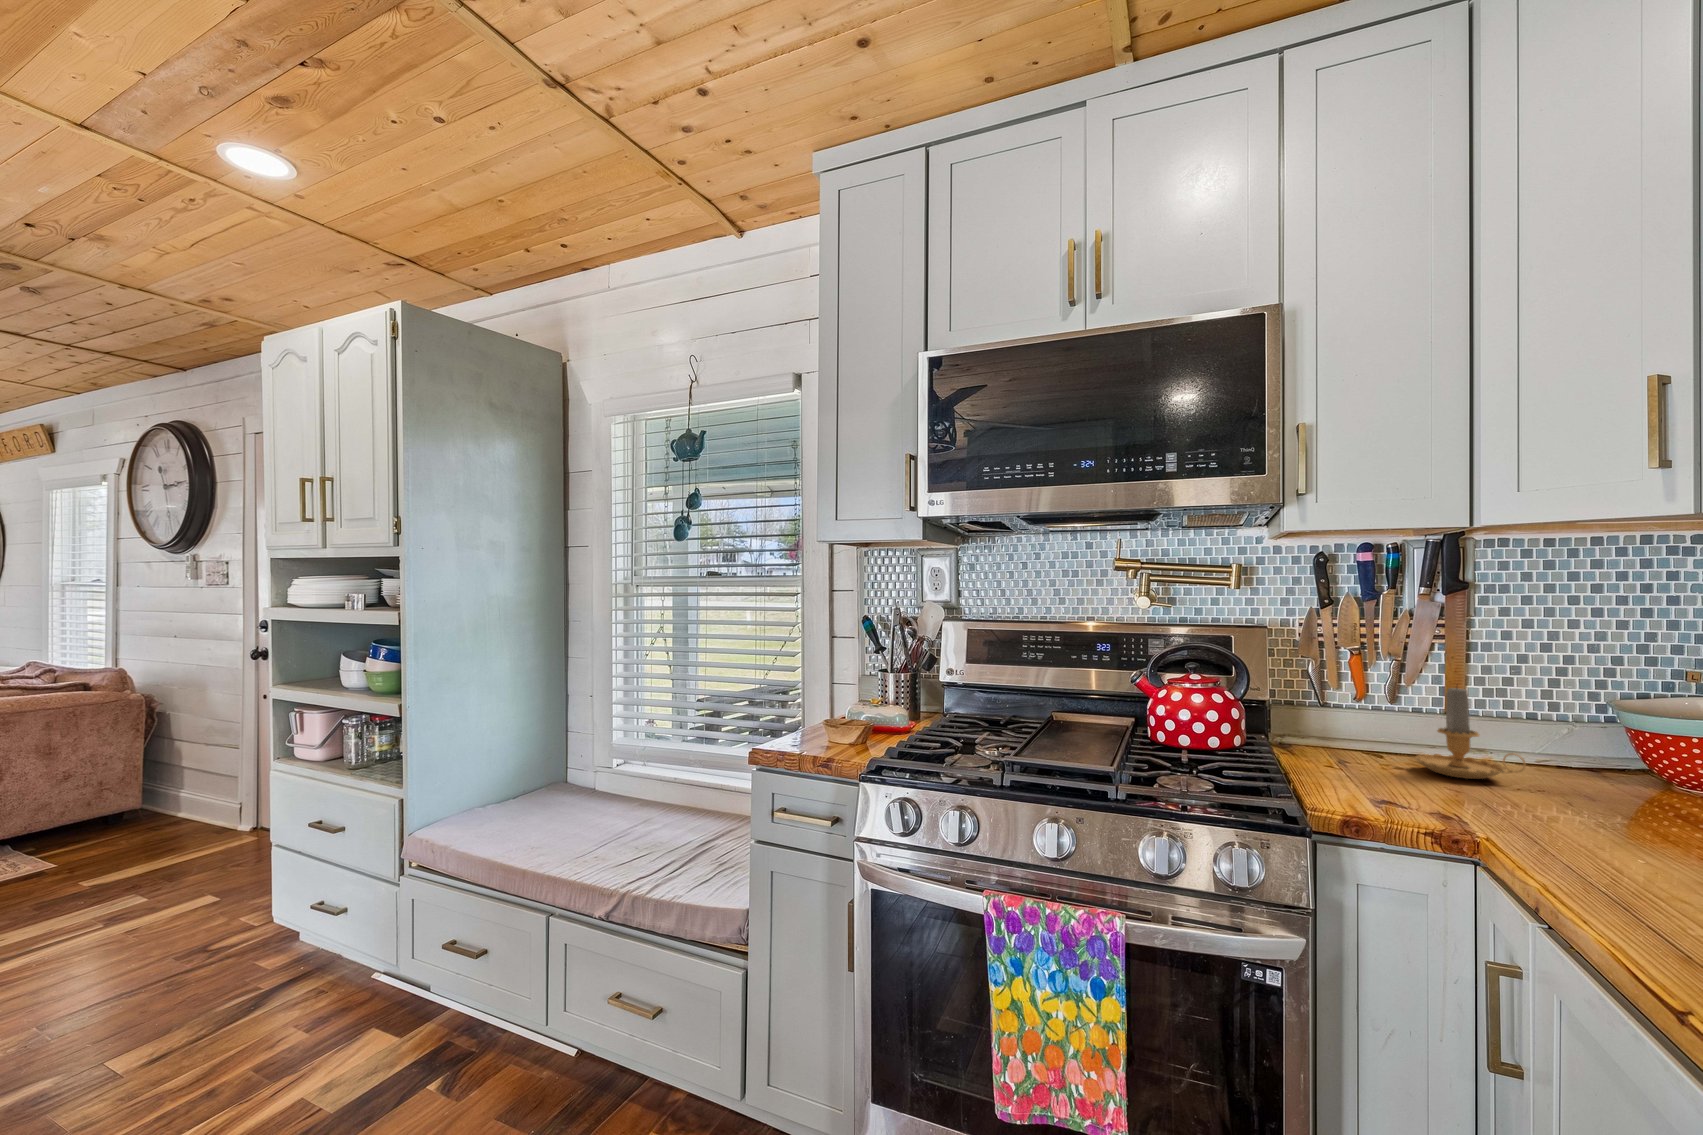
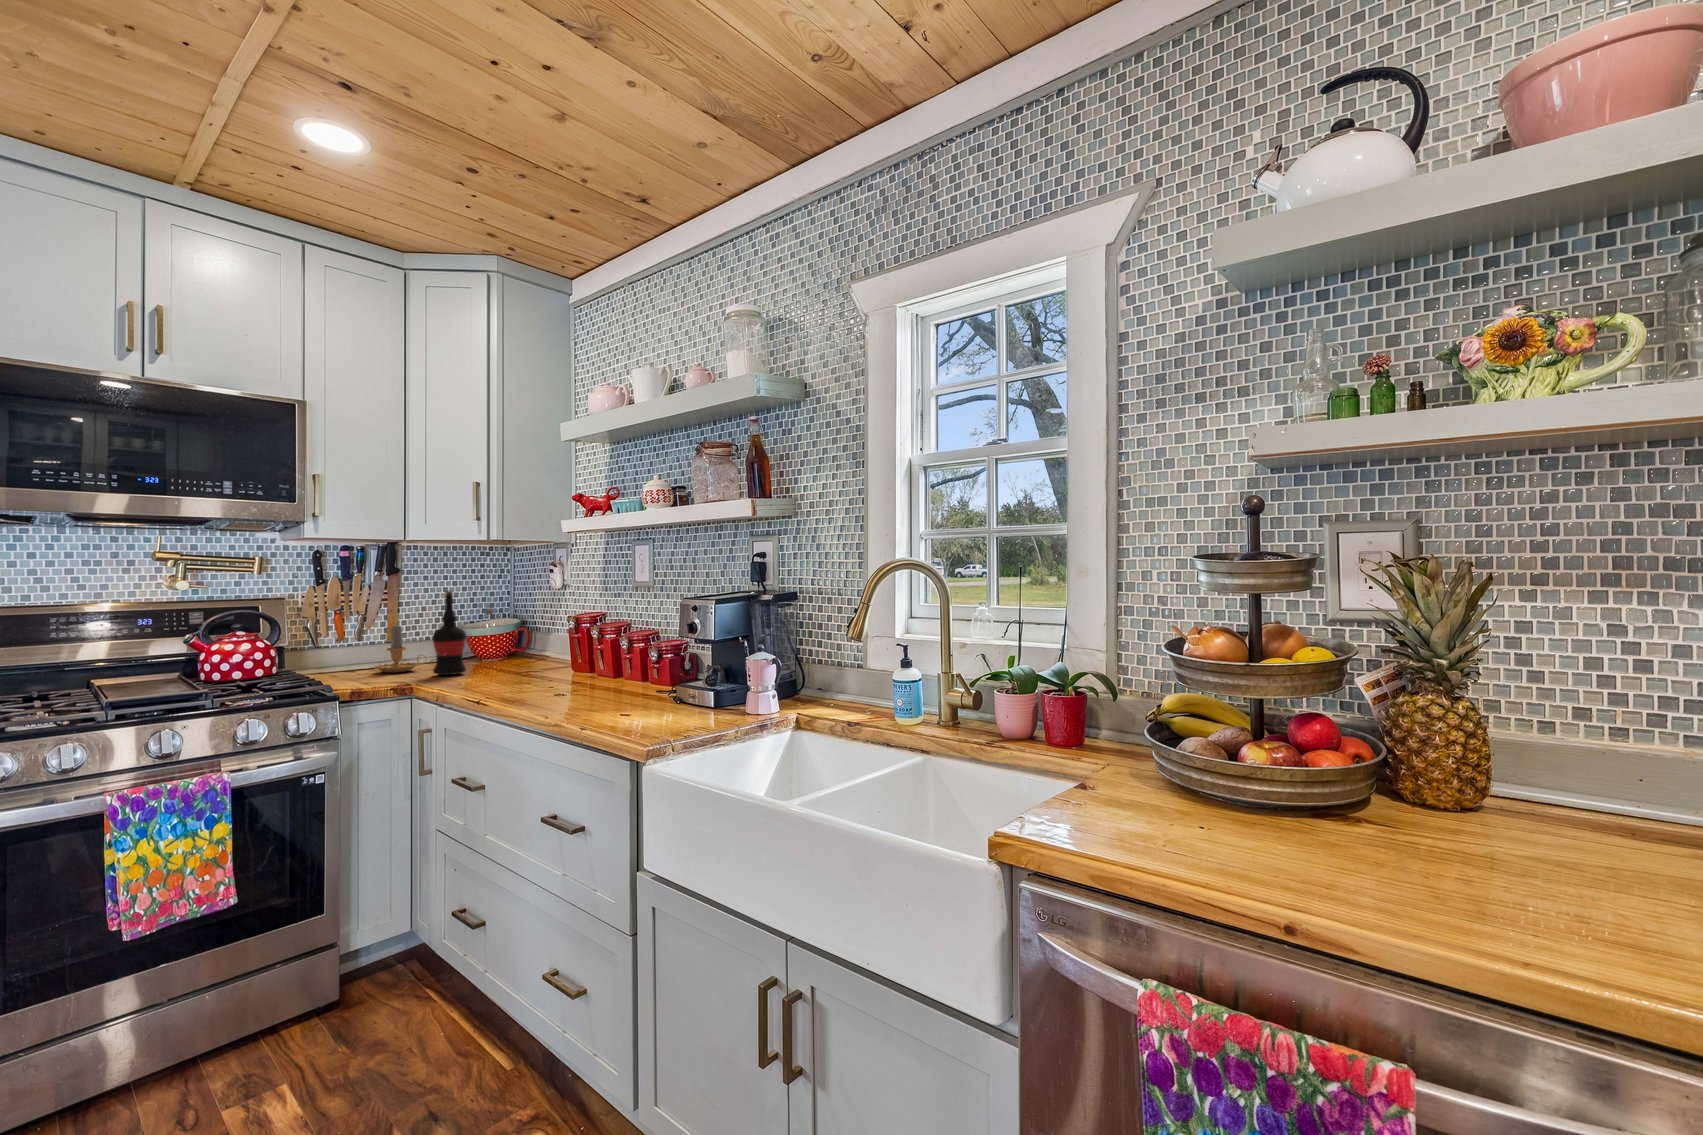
wine bottle: none [1538,631,1636,825] -> present [433,591,466,675]

